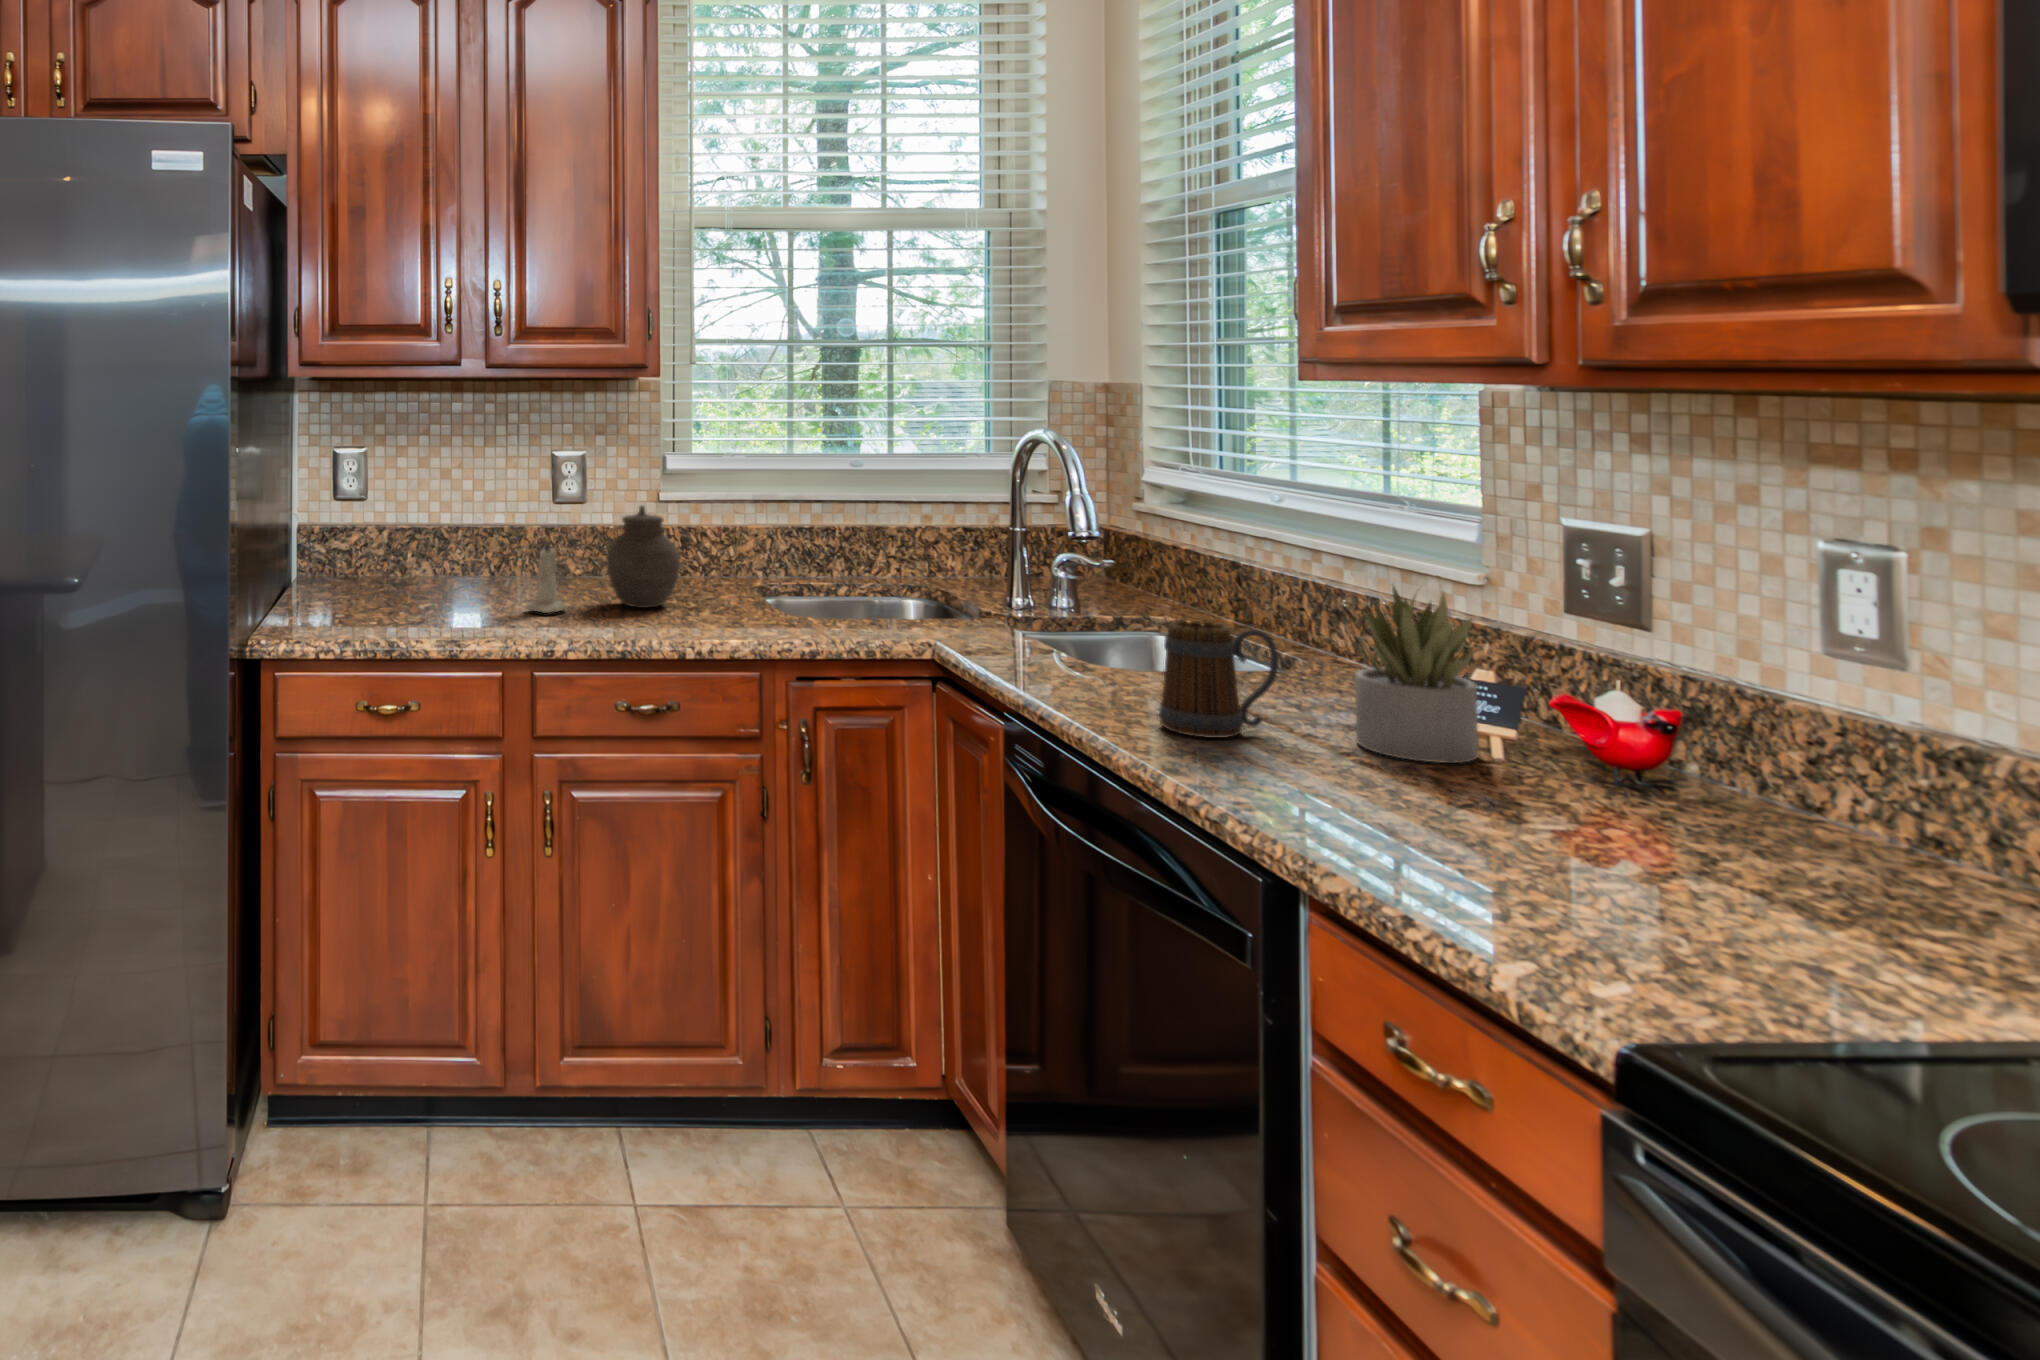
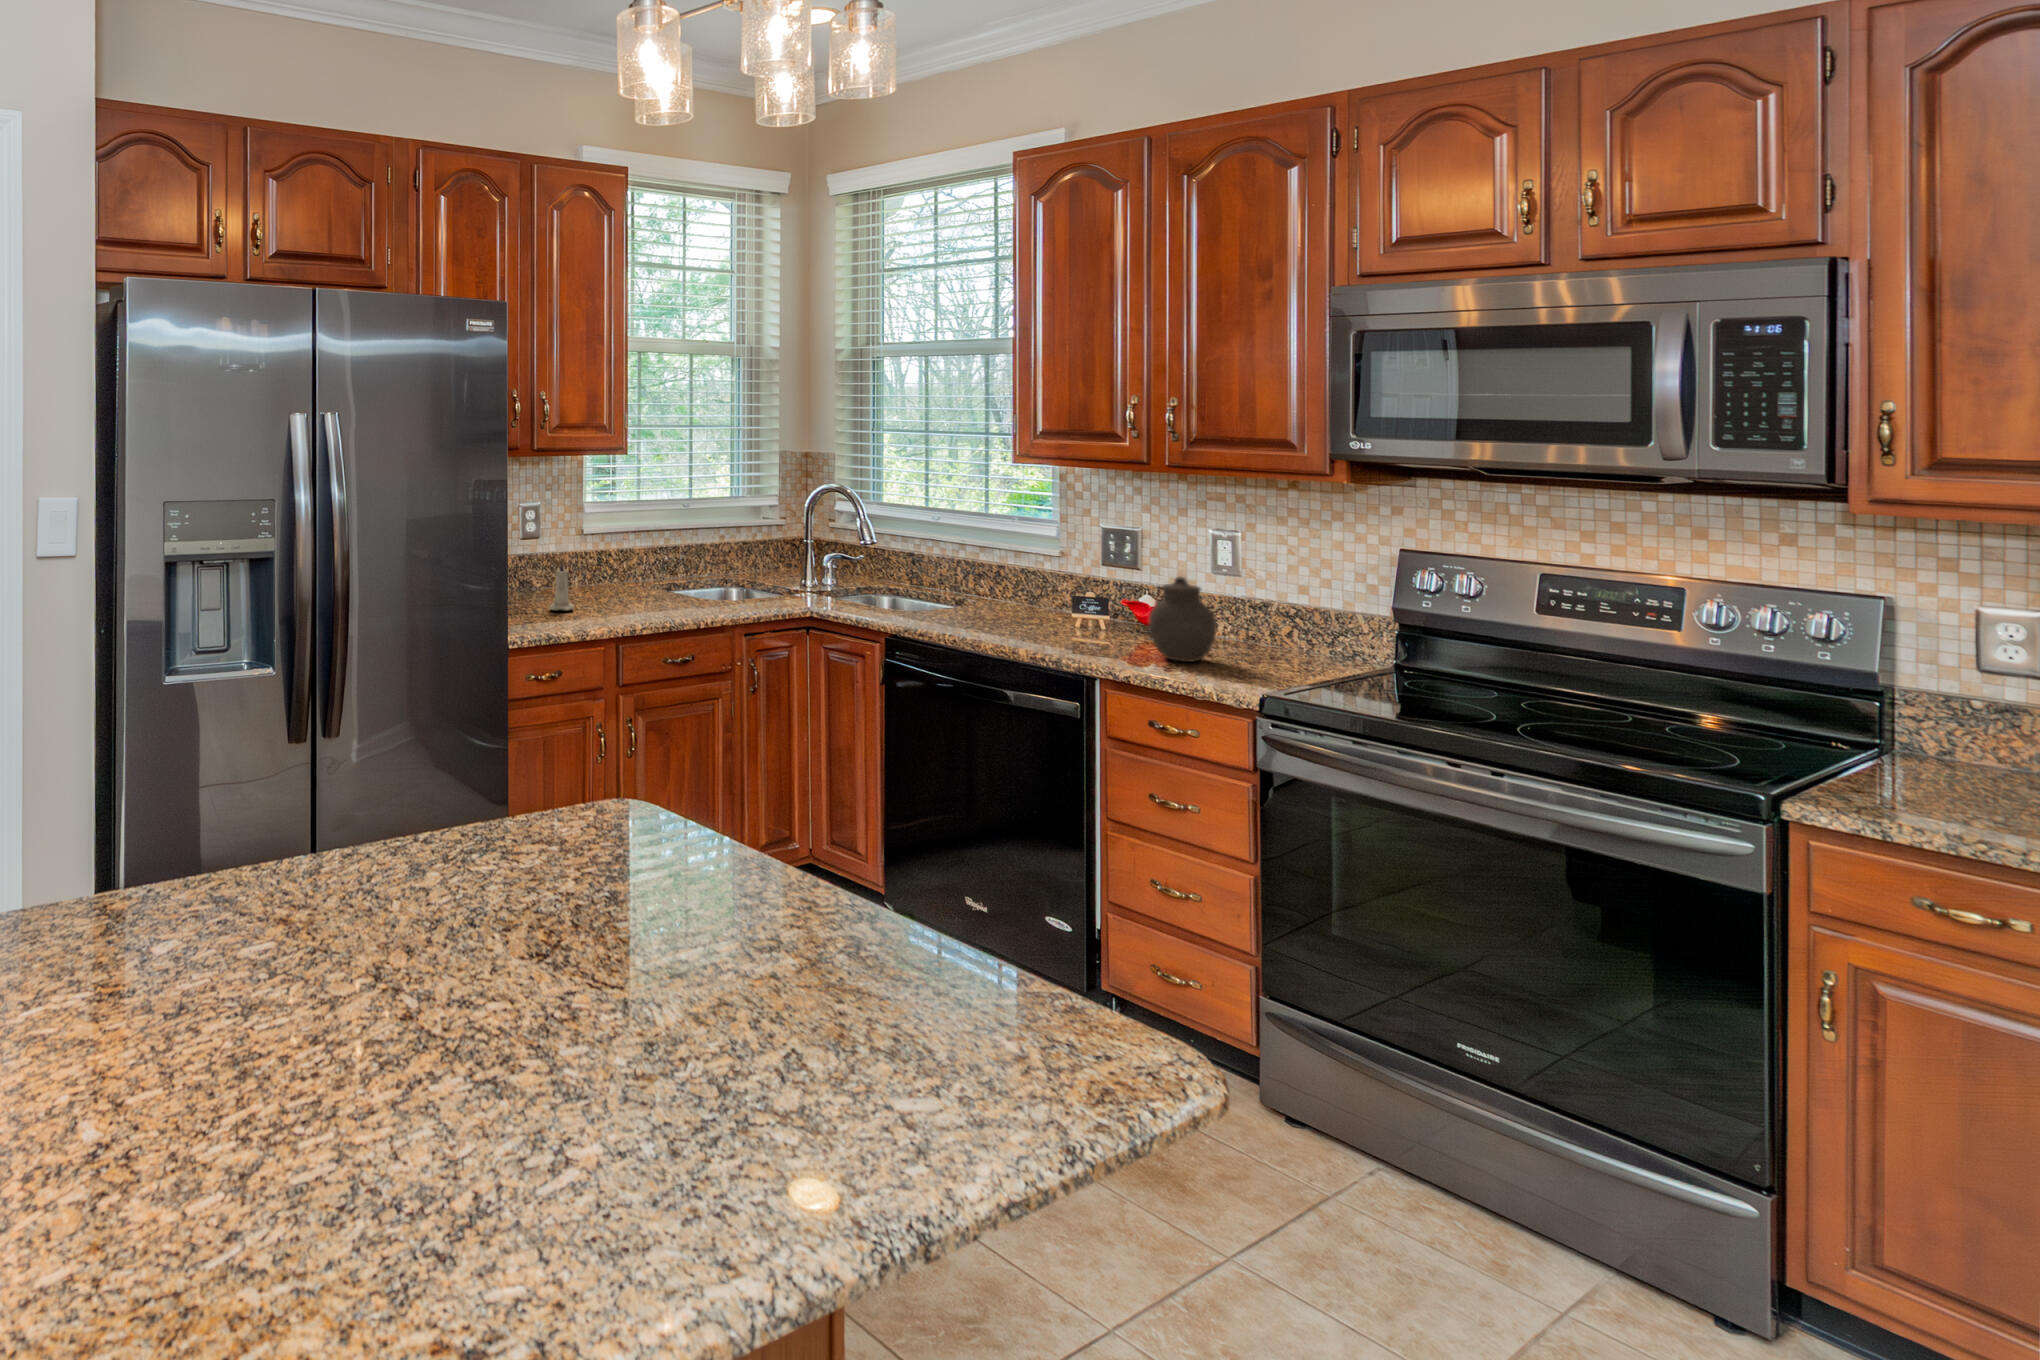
jar: present [606,506,680,608] -> present [1149,577,1216,662]
succulent plant: present [1354,586,1478,763] -> none [1043,556,1098,634]
mug: present [1159,620,1279,738] -> none [969,580,1019,634]

